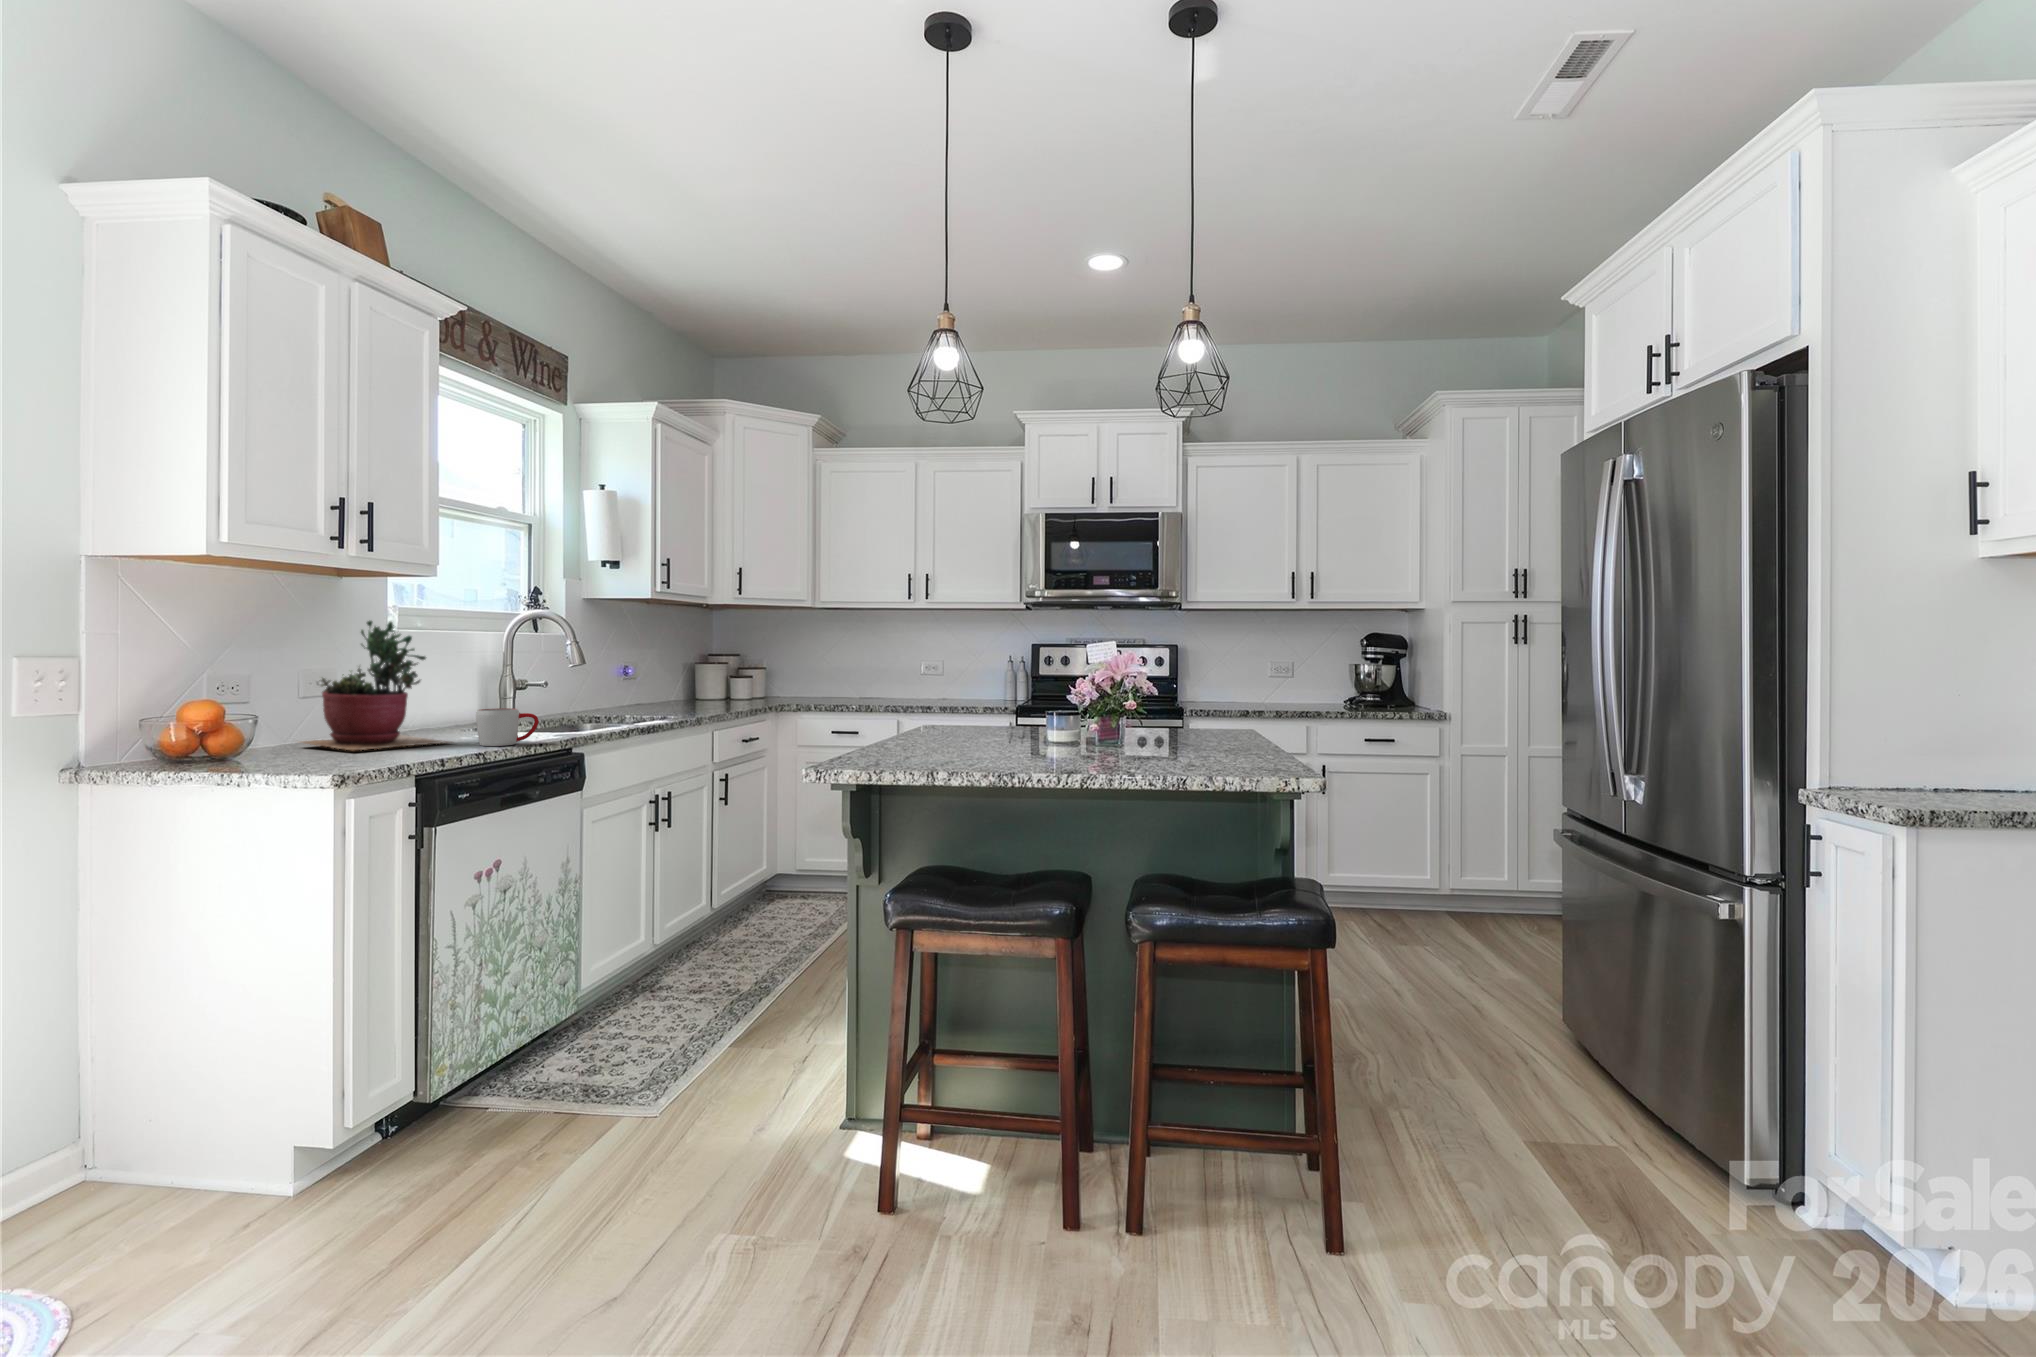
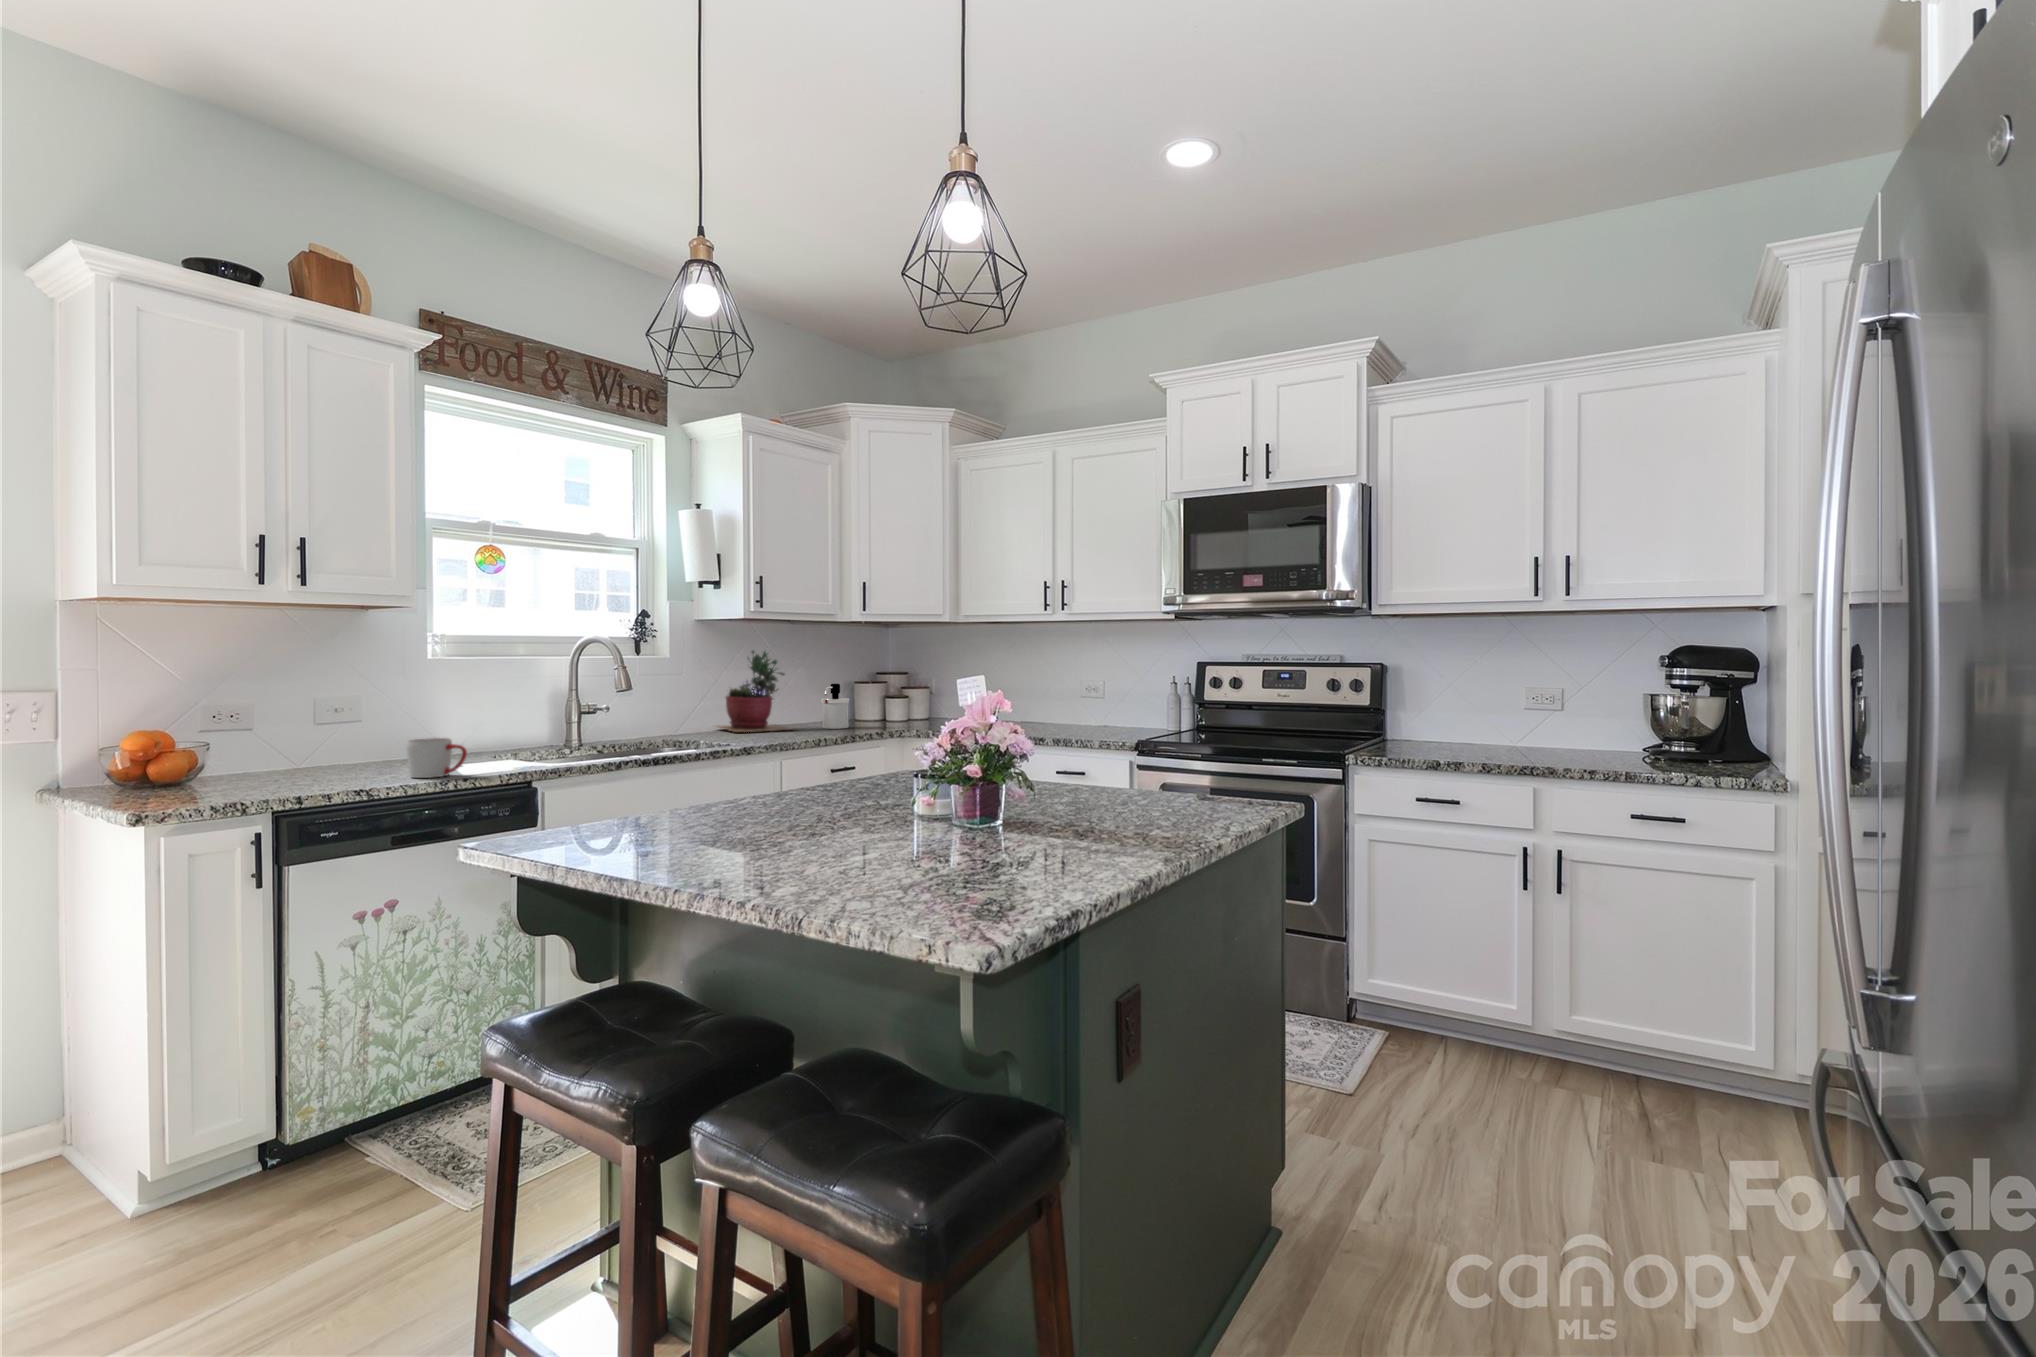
succulent plant: present [302,620,447,750] -> present [718,651,792,732]
soap dispenser: none [692,662,719,704] -> present [822,684,849,729]

